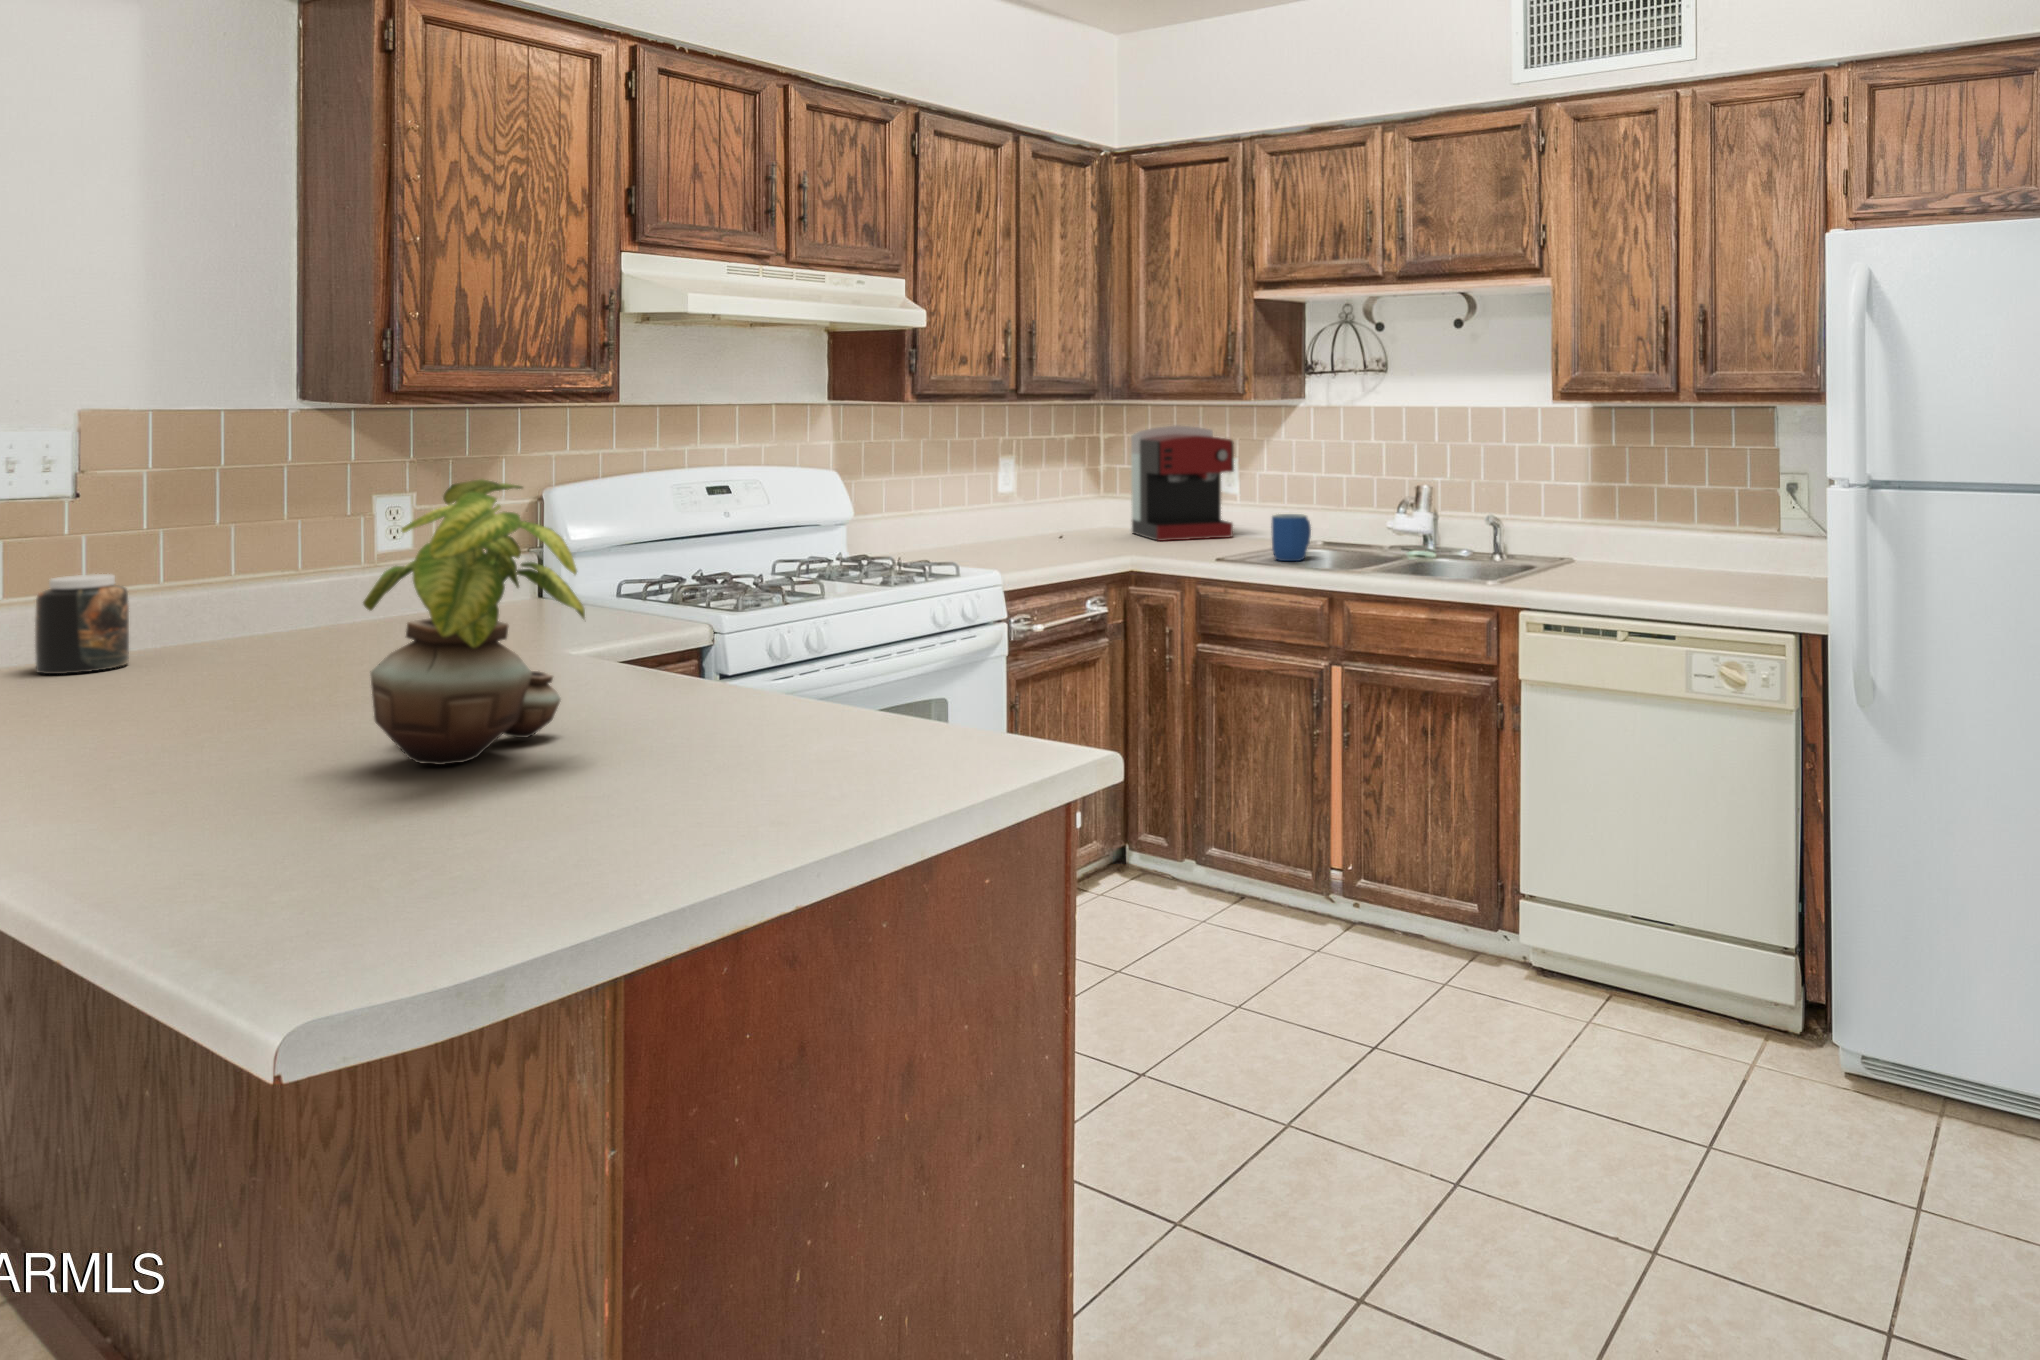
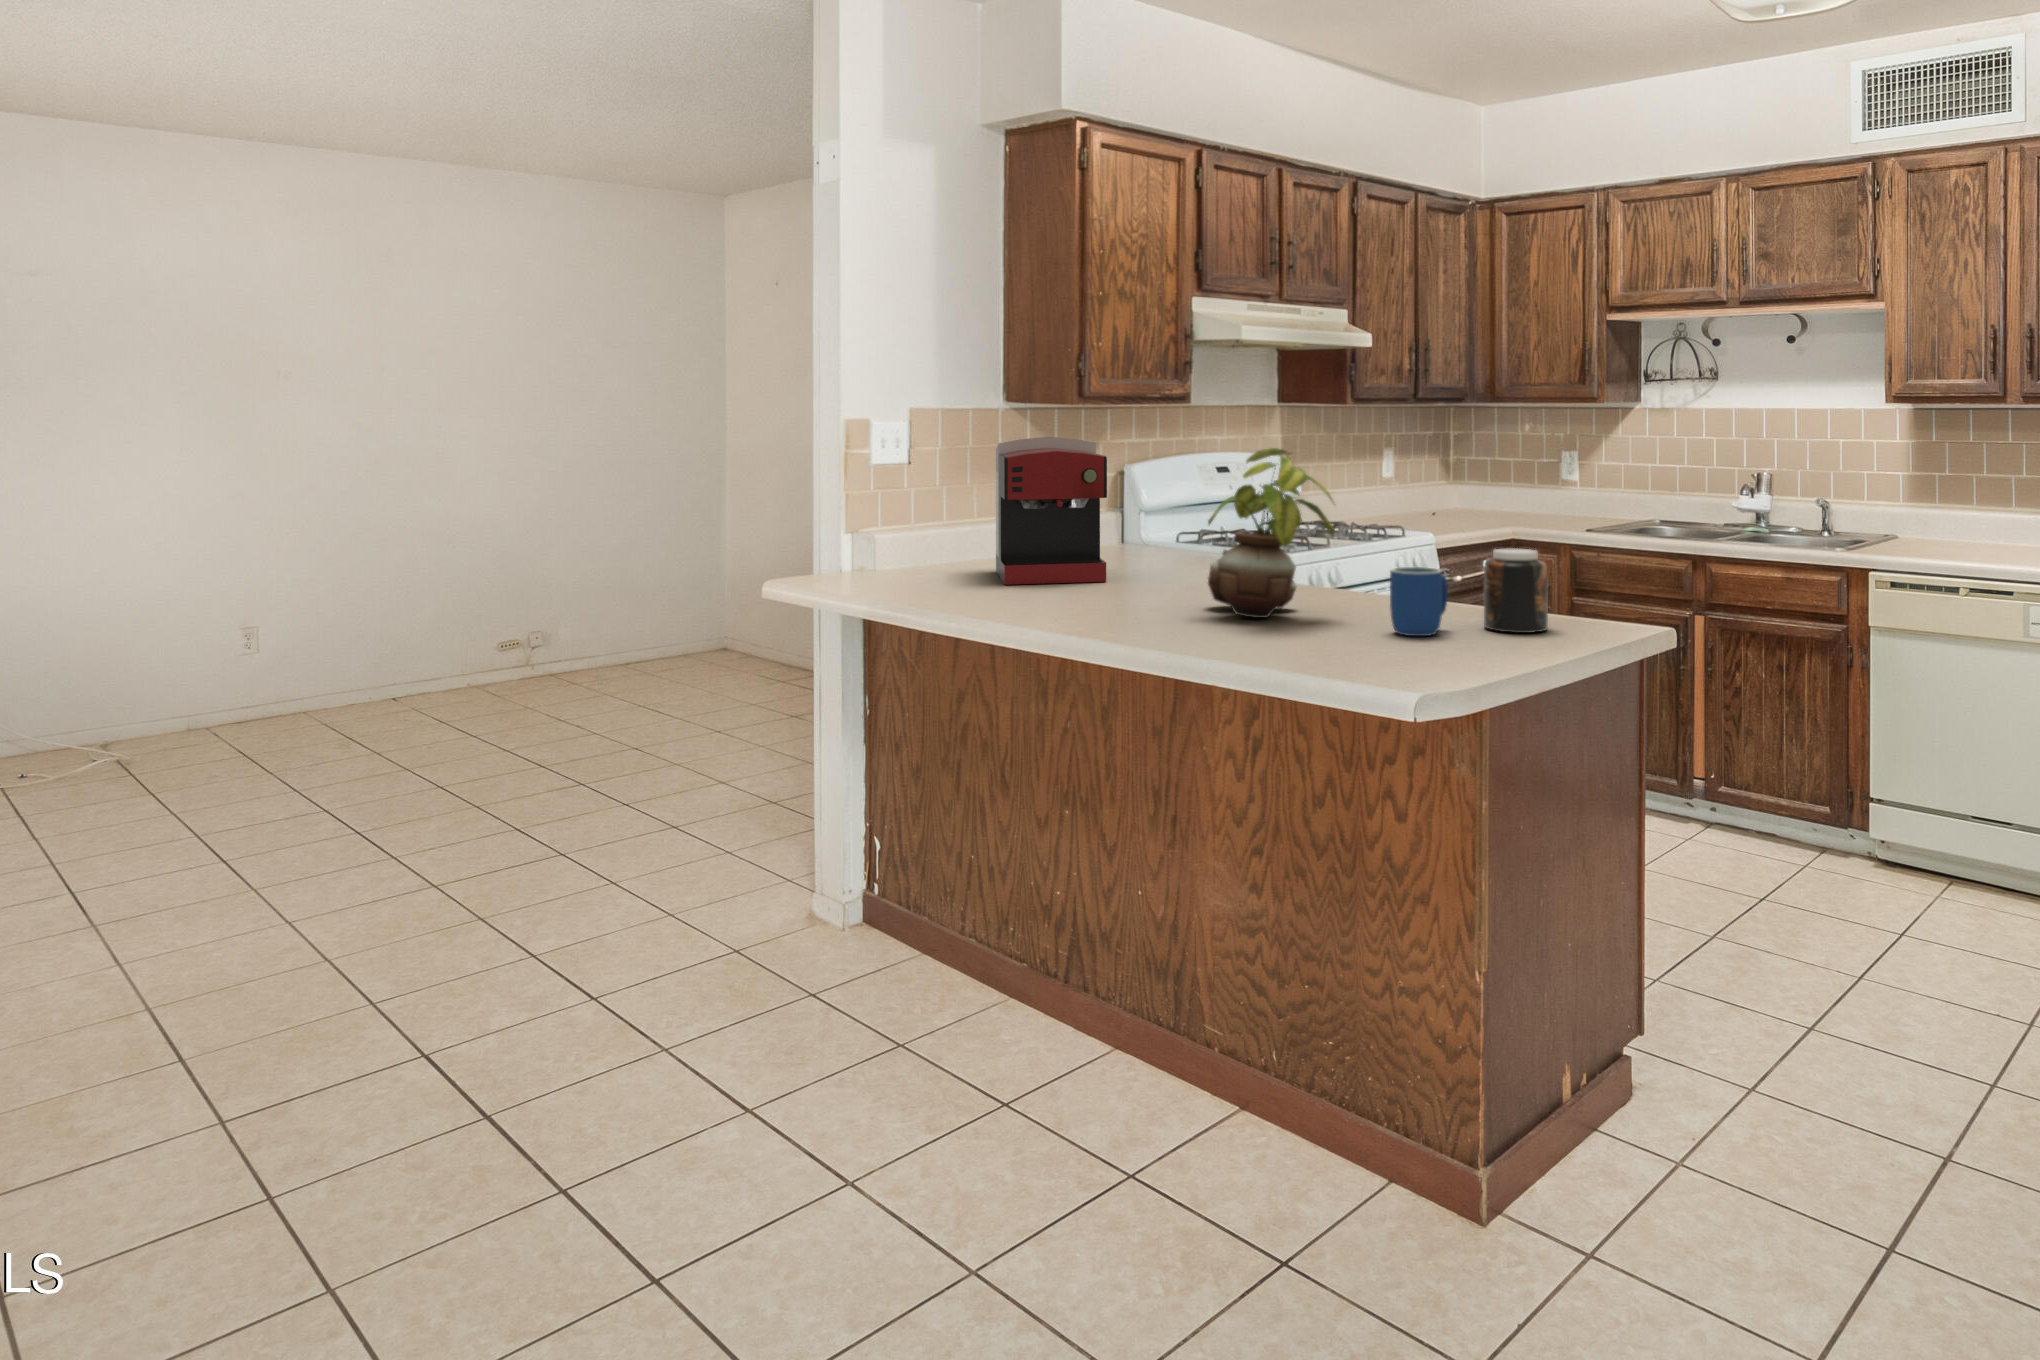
coffee maker: present [1131,425,1234,541] -> present [996,437,1107,585]
mug: present [1271,514,1311,561] -> present [1390,567,1448,636]
jar: present [35,574,129,674] -> present [1484,549,1548,633]

